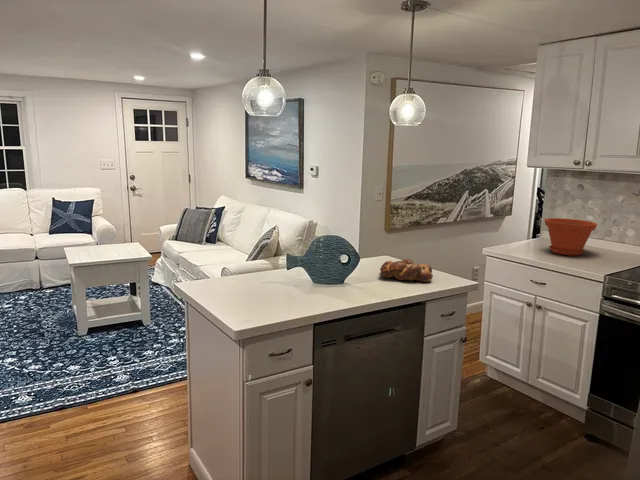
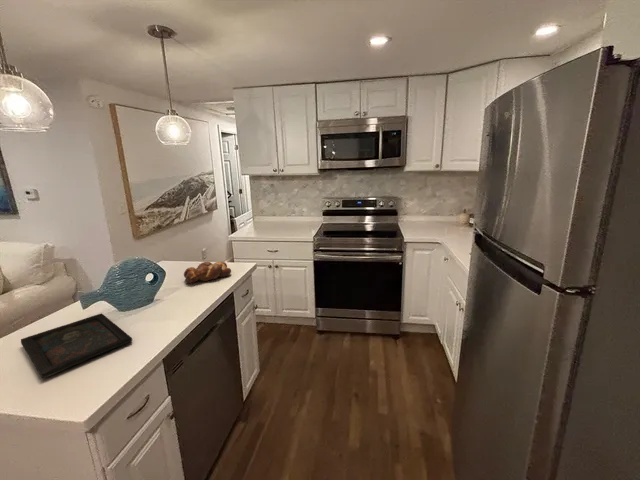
plant pot: present [544,218,597,256] -> none [263,206,294,230]
tray: none [230,274,296,300] -> present [21,313,132,378]

